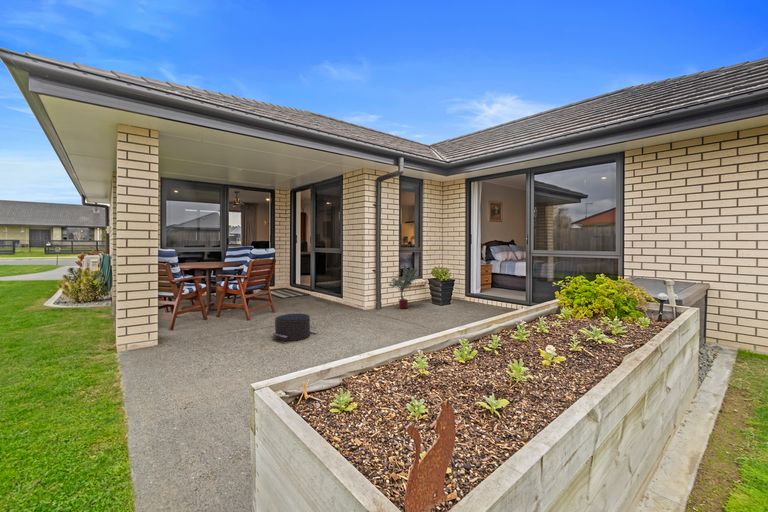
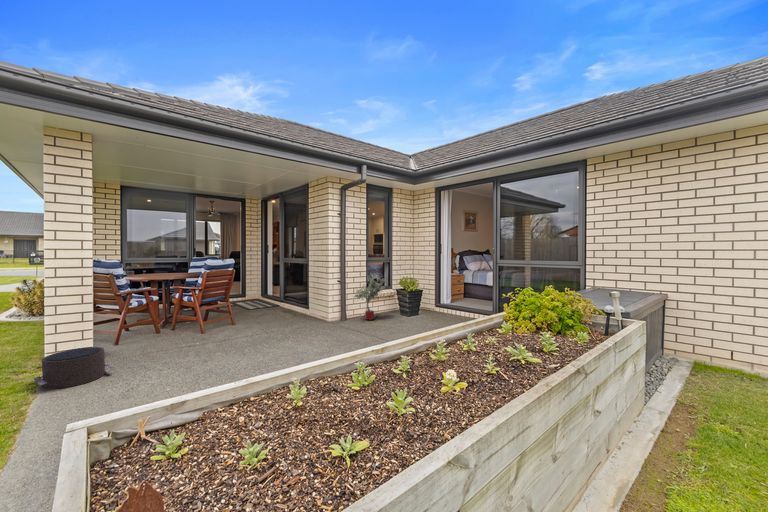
pouf: present [273,314,317,341] -> present [34,347,116,389]

